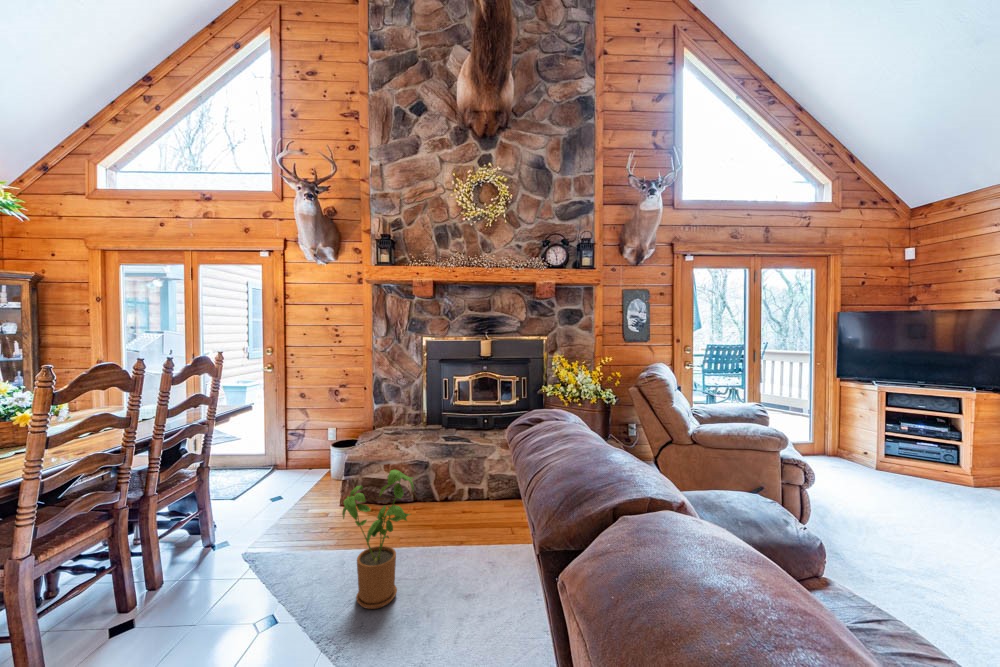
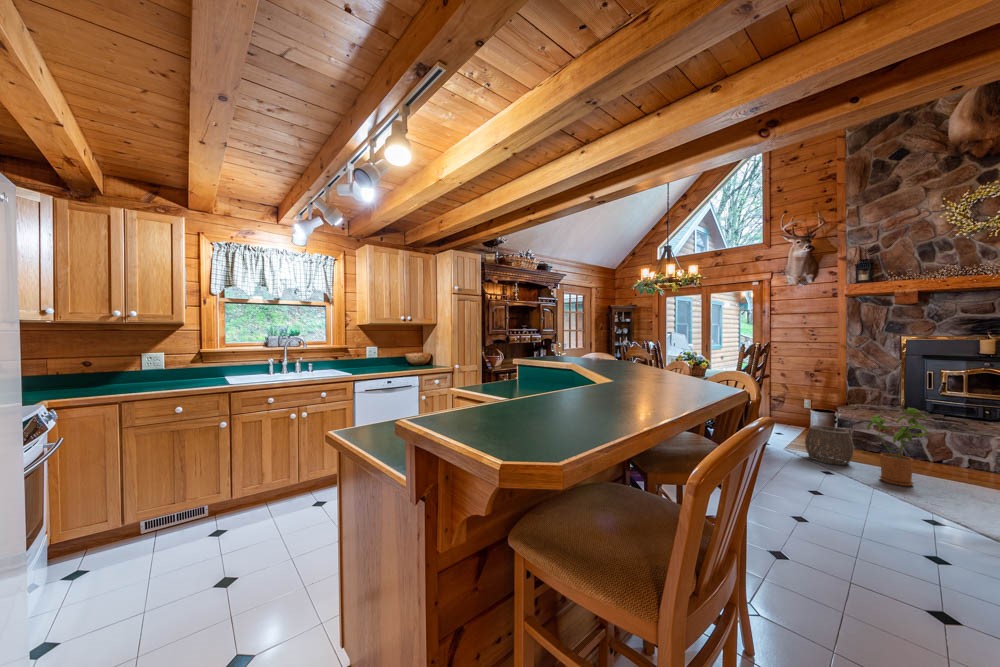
woven basket: none [272,499,343,579] -> present [805,425,854,465]

